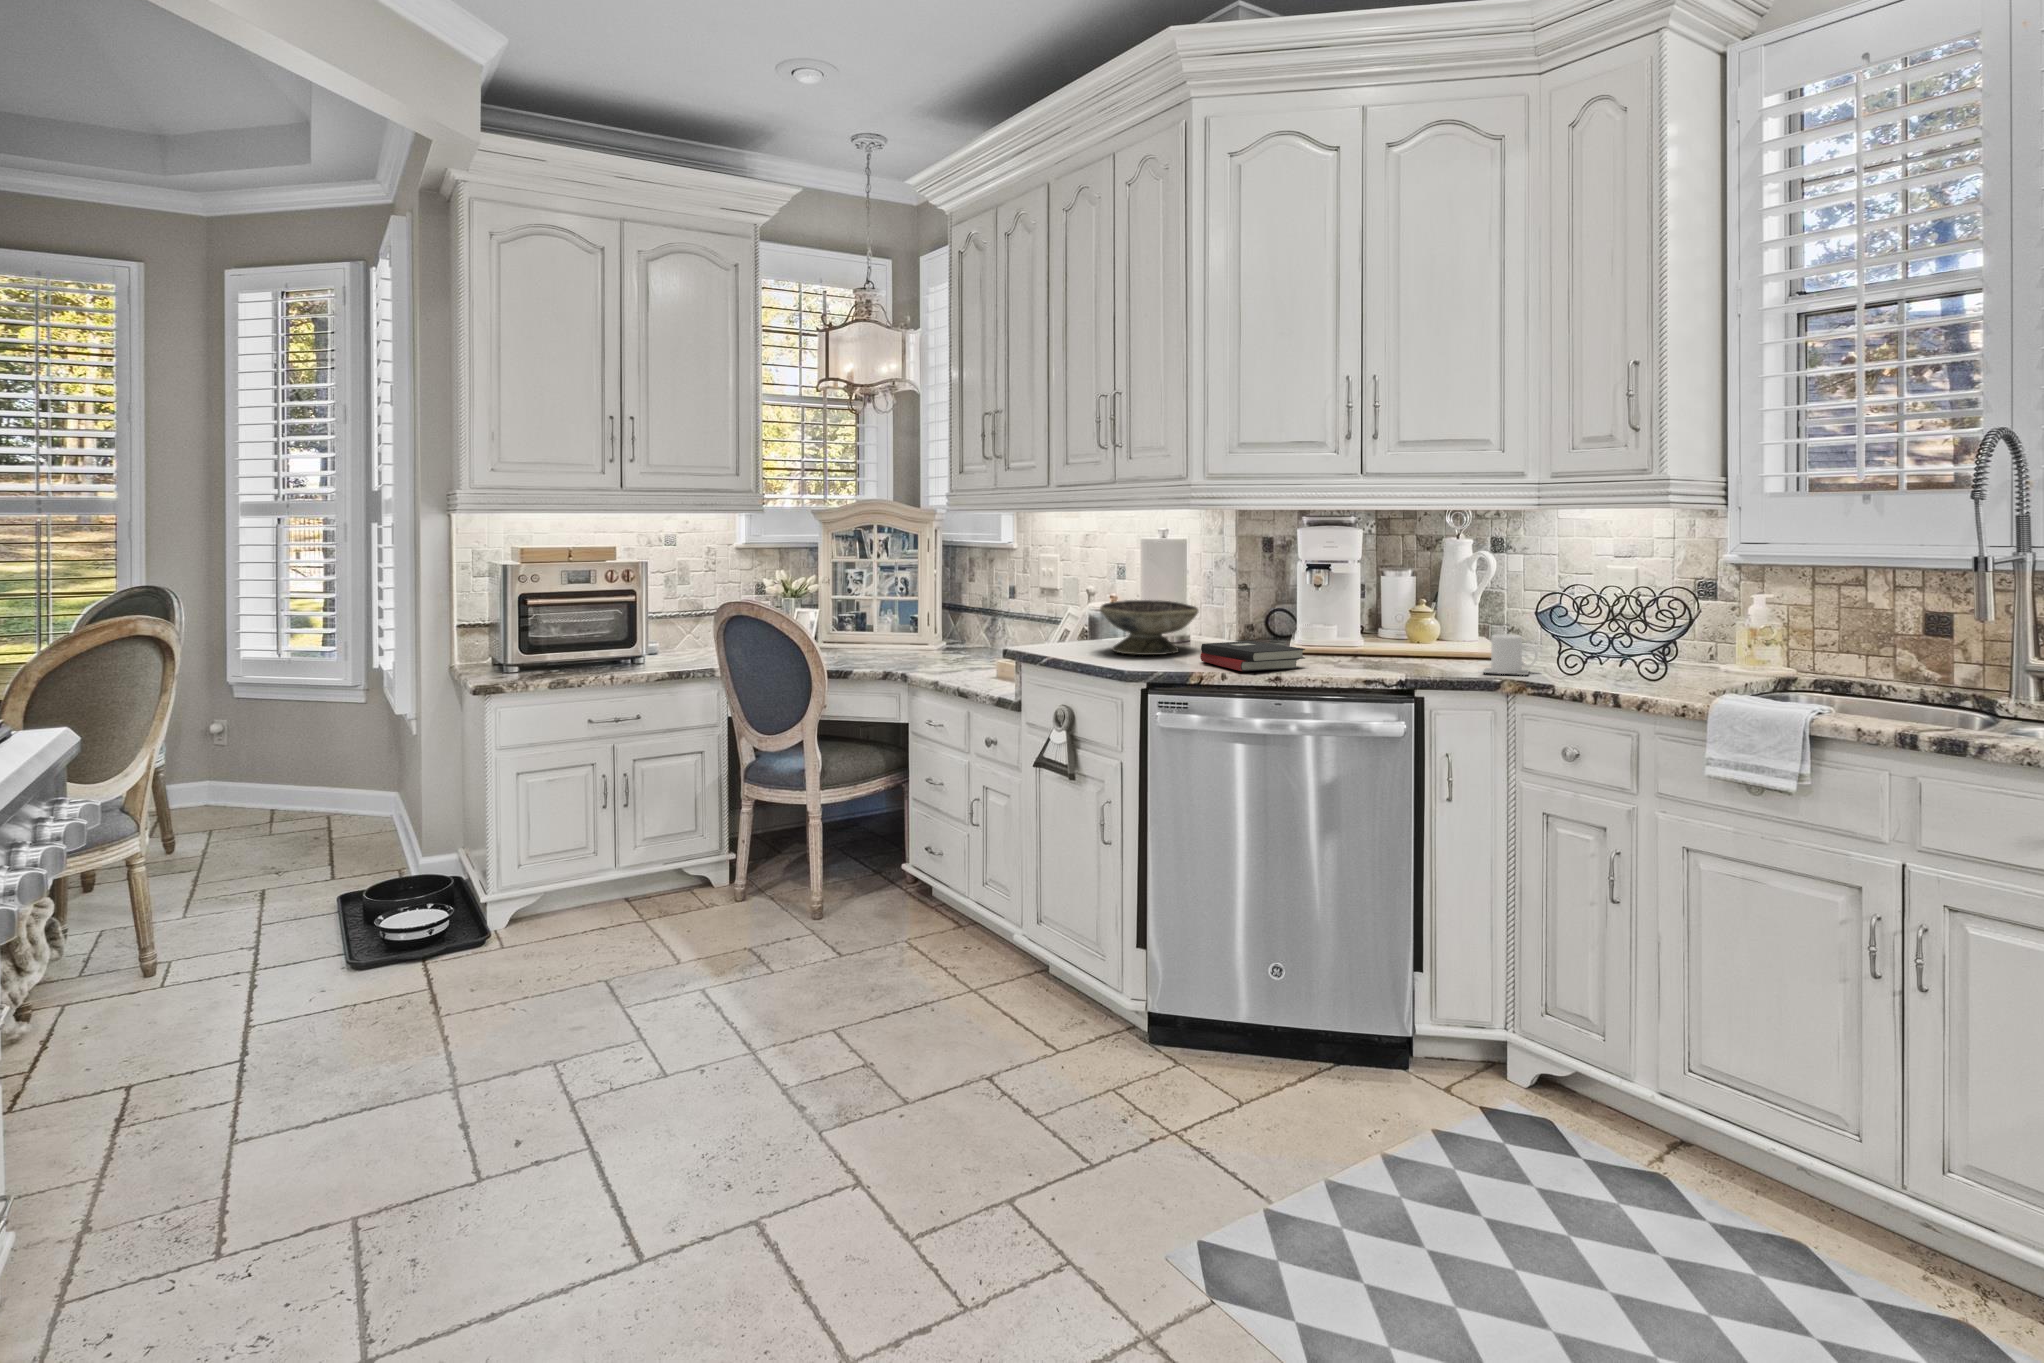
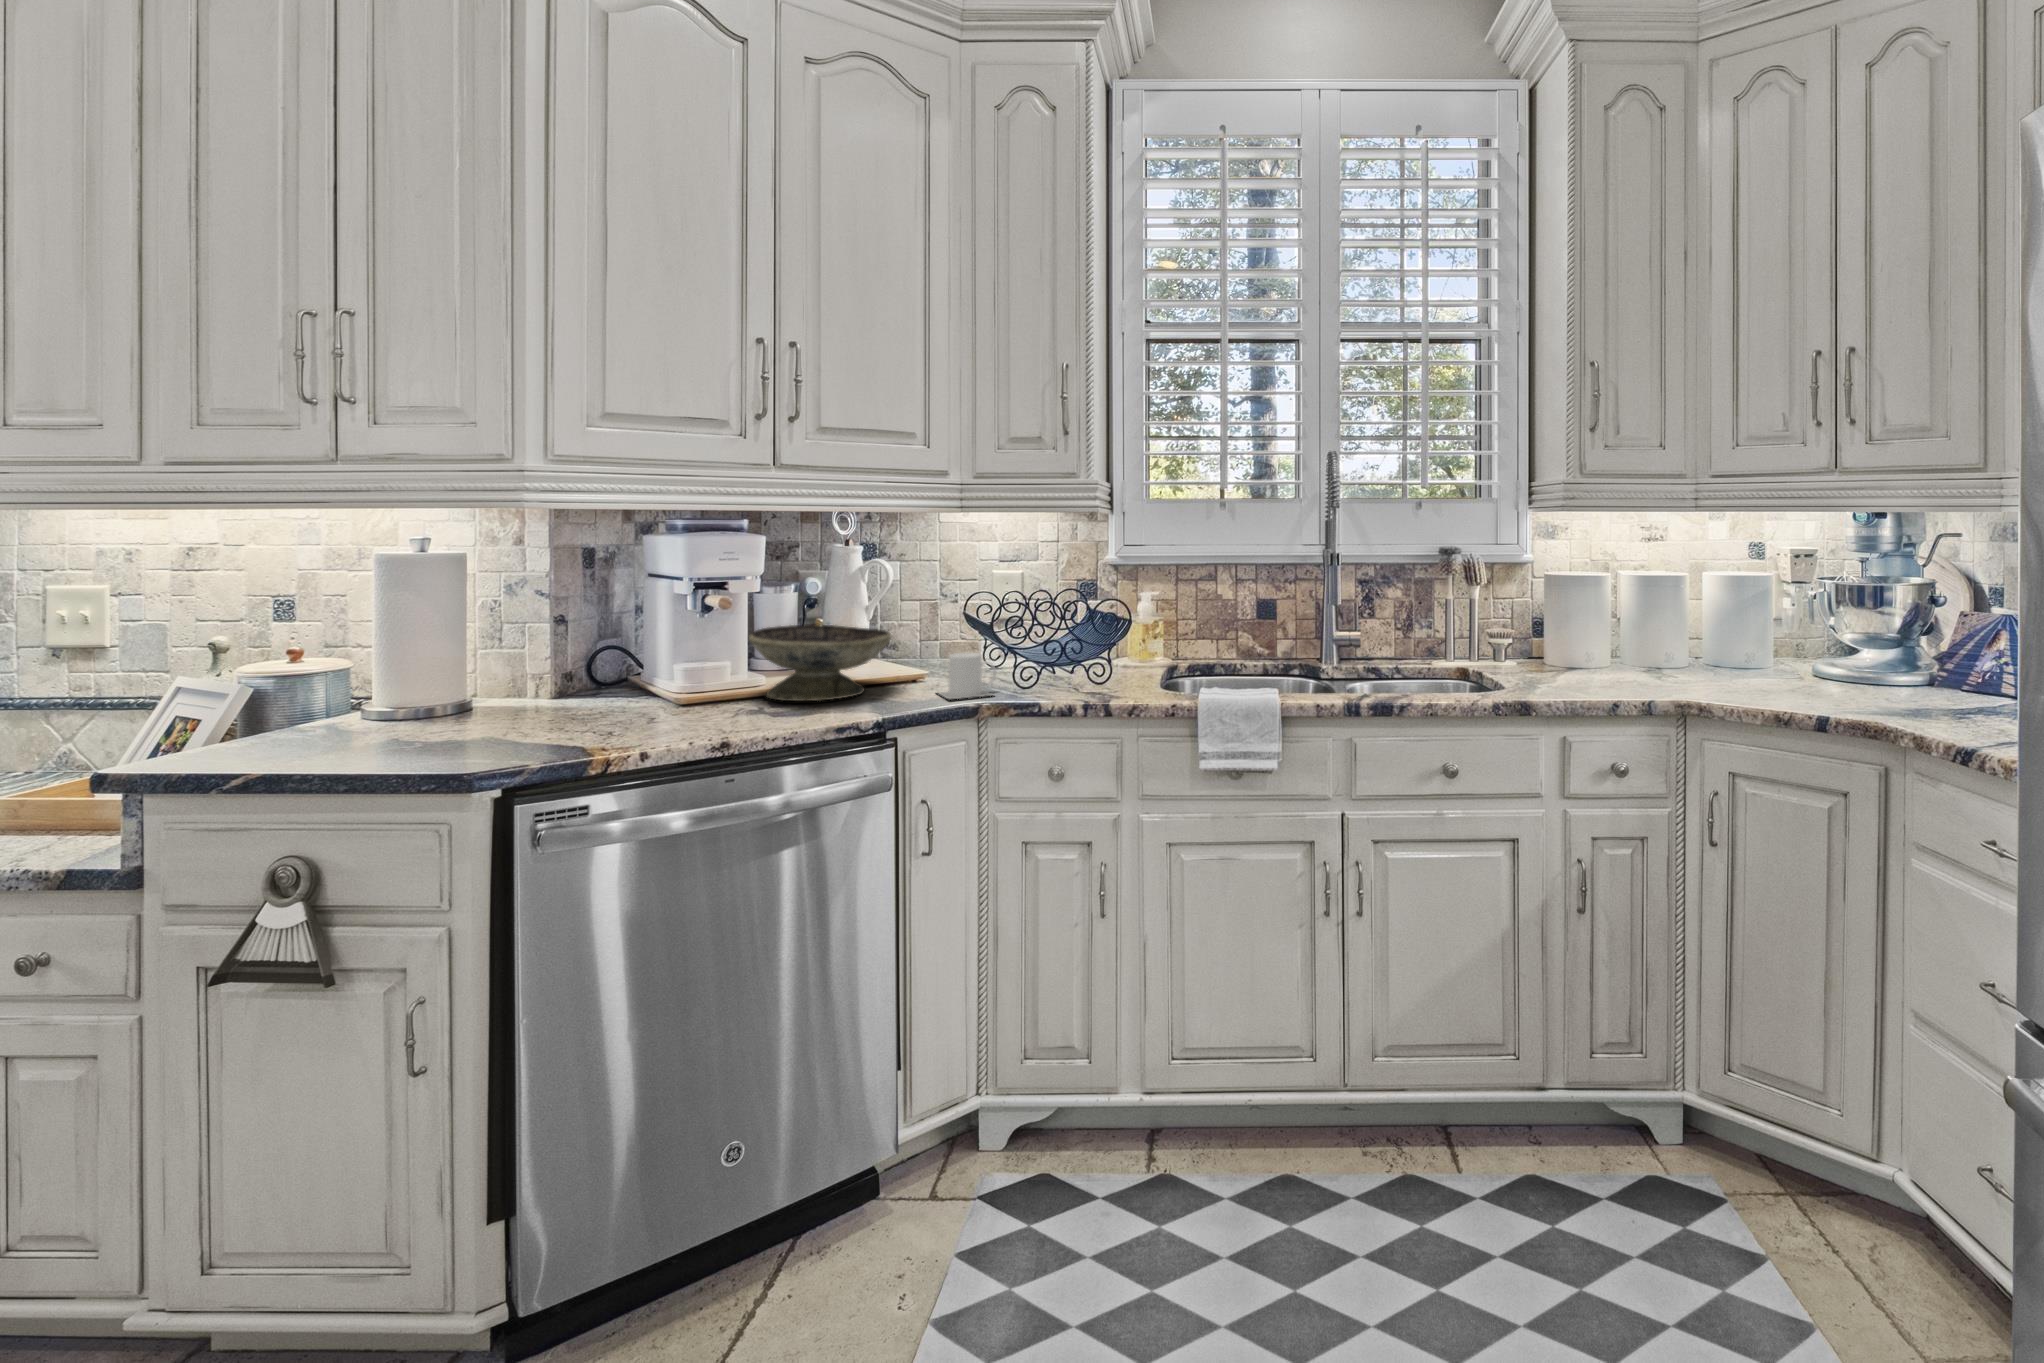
decorative bowl: present [1100,600,1199,655] -> present [749,624,891,701]
hardback book: present [1200,641,1305,671] -> none [540,697,722,745]

